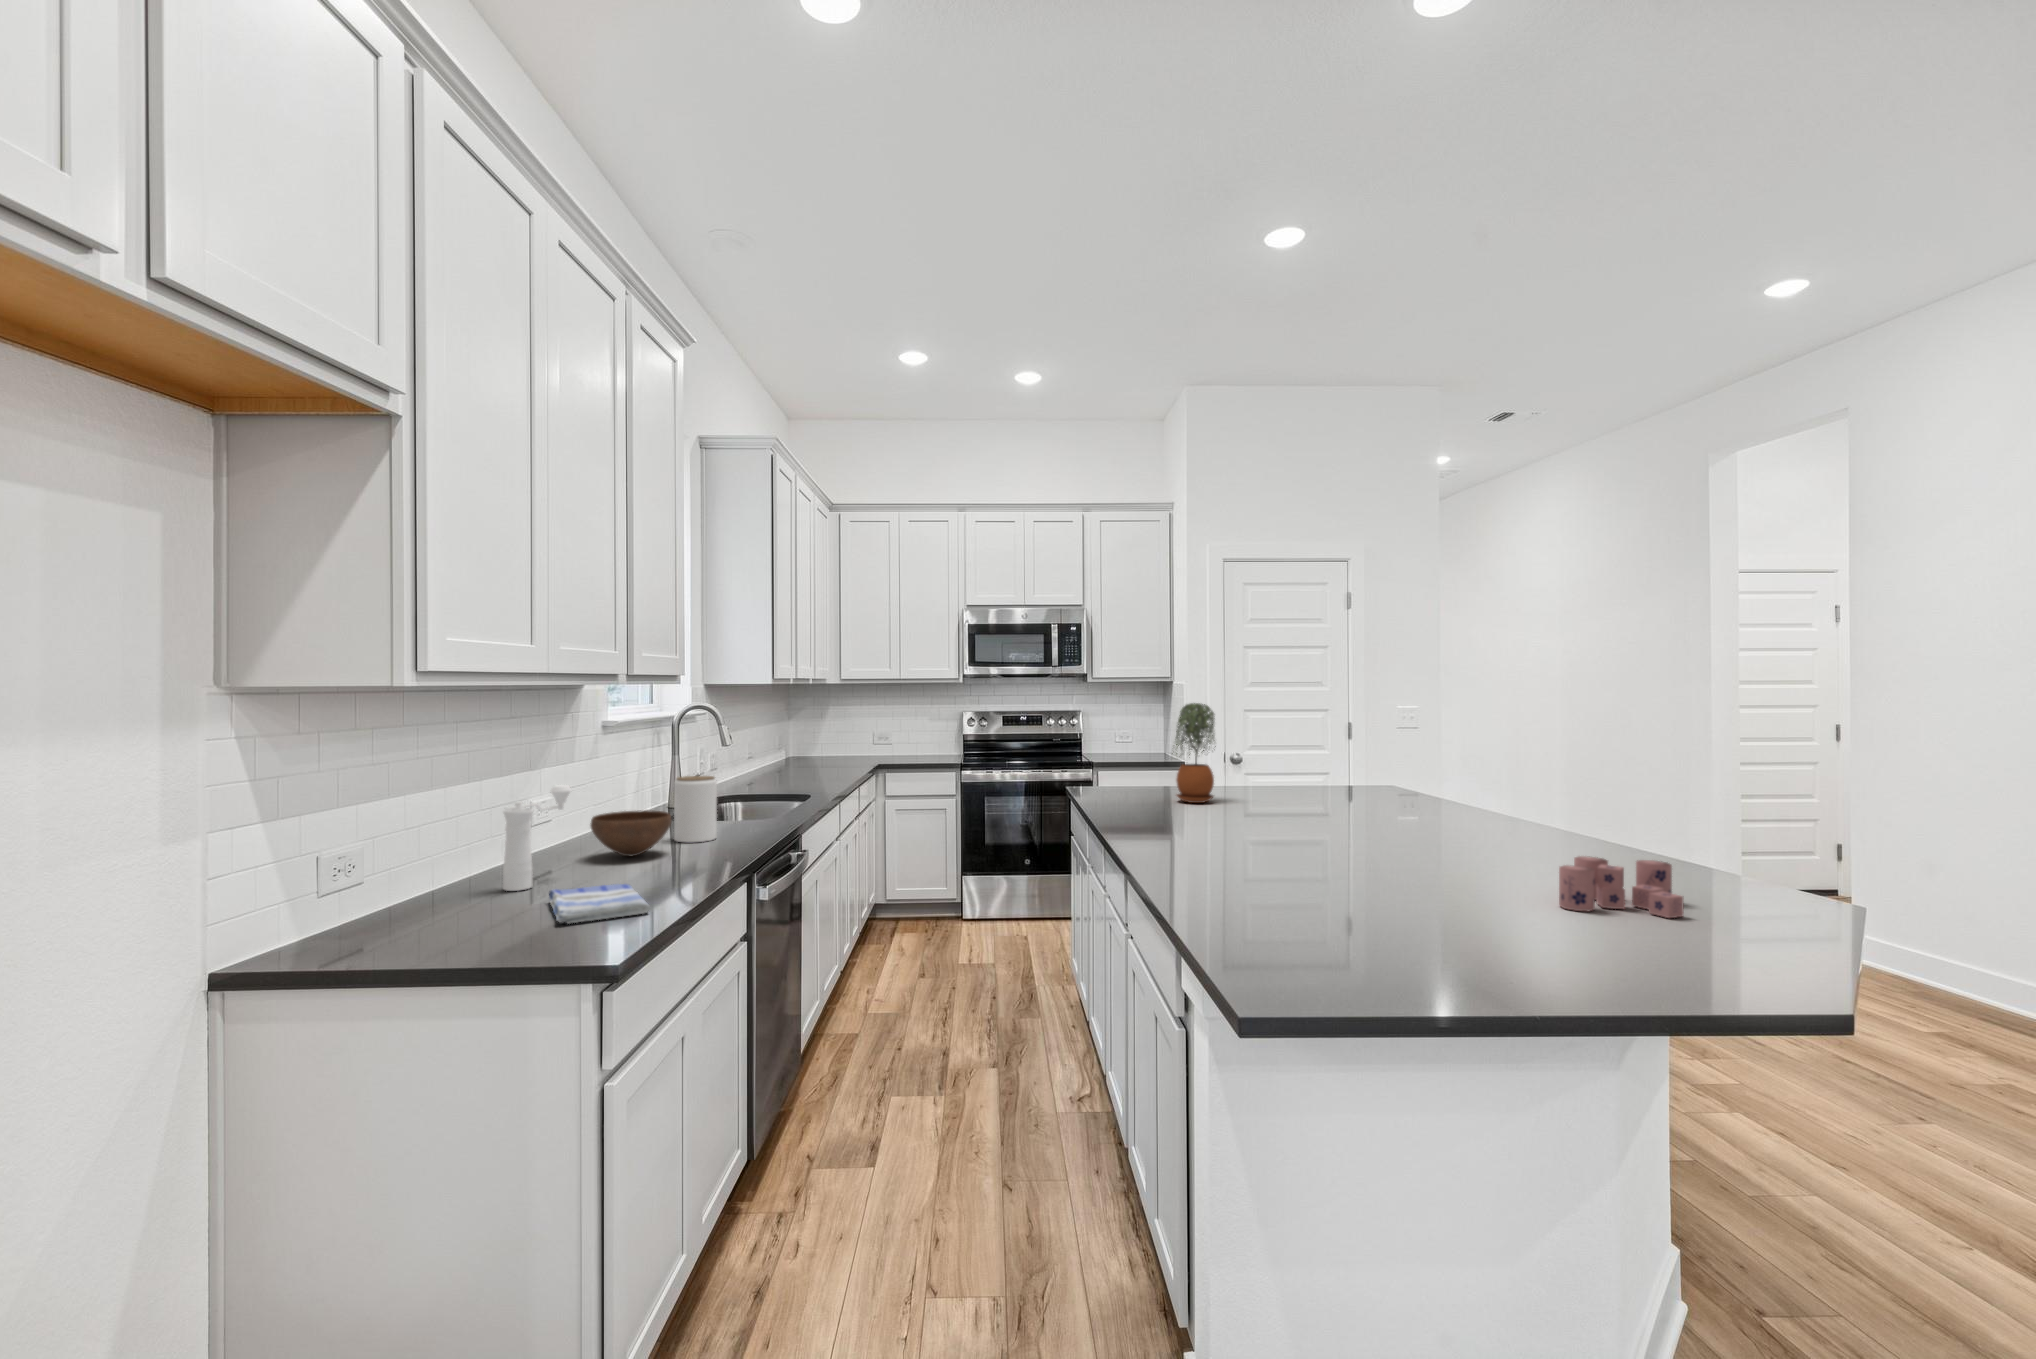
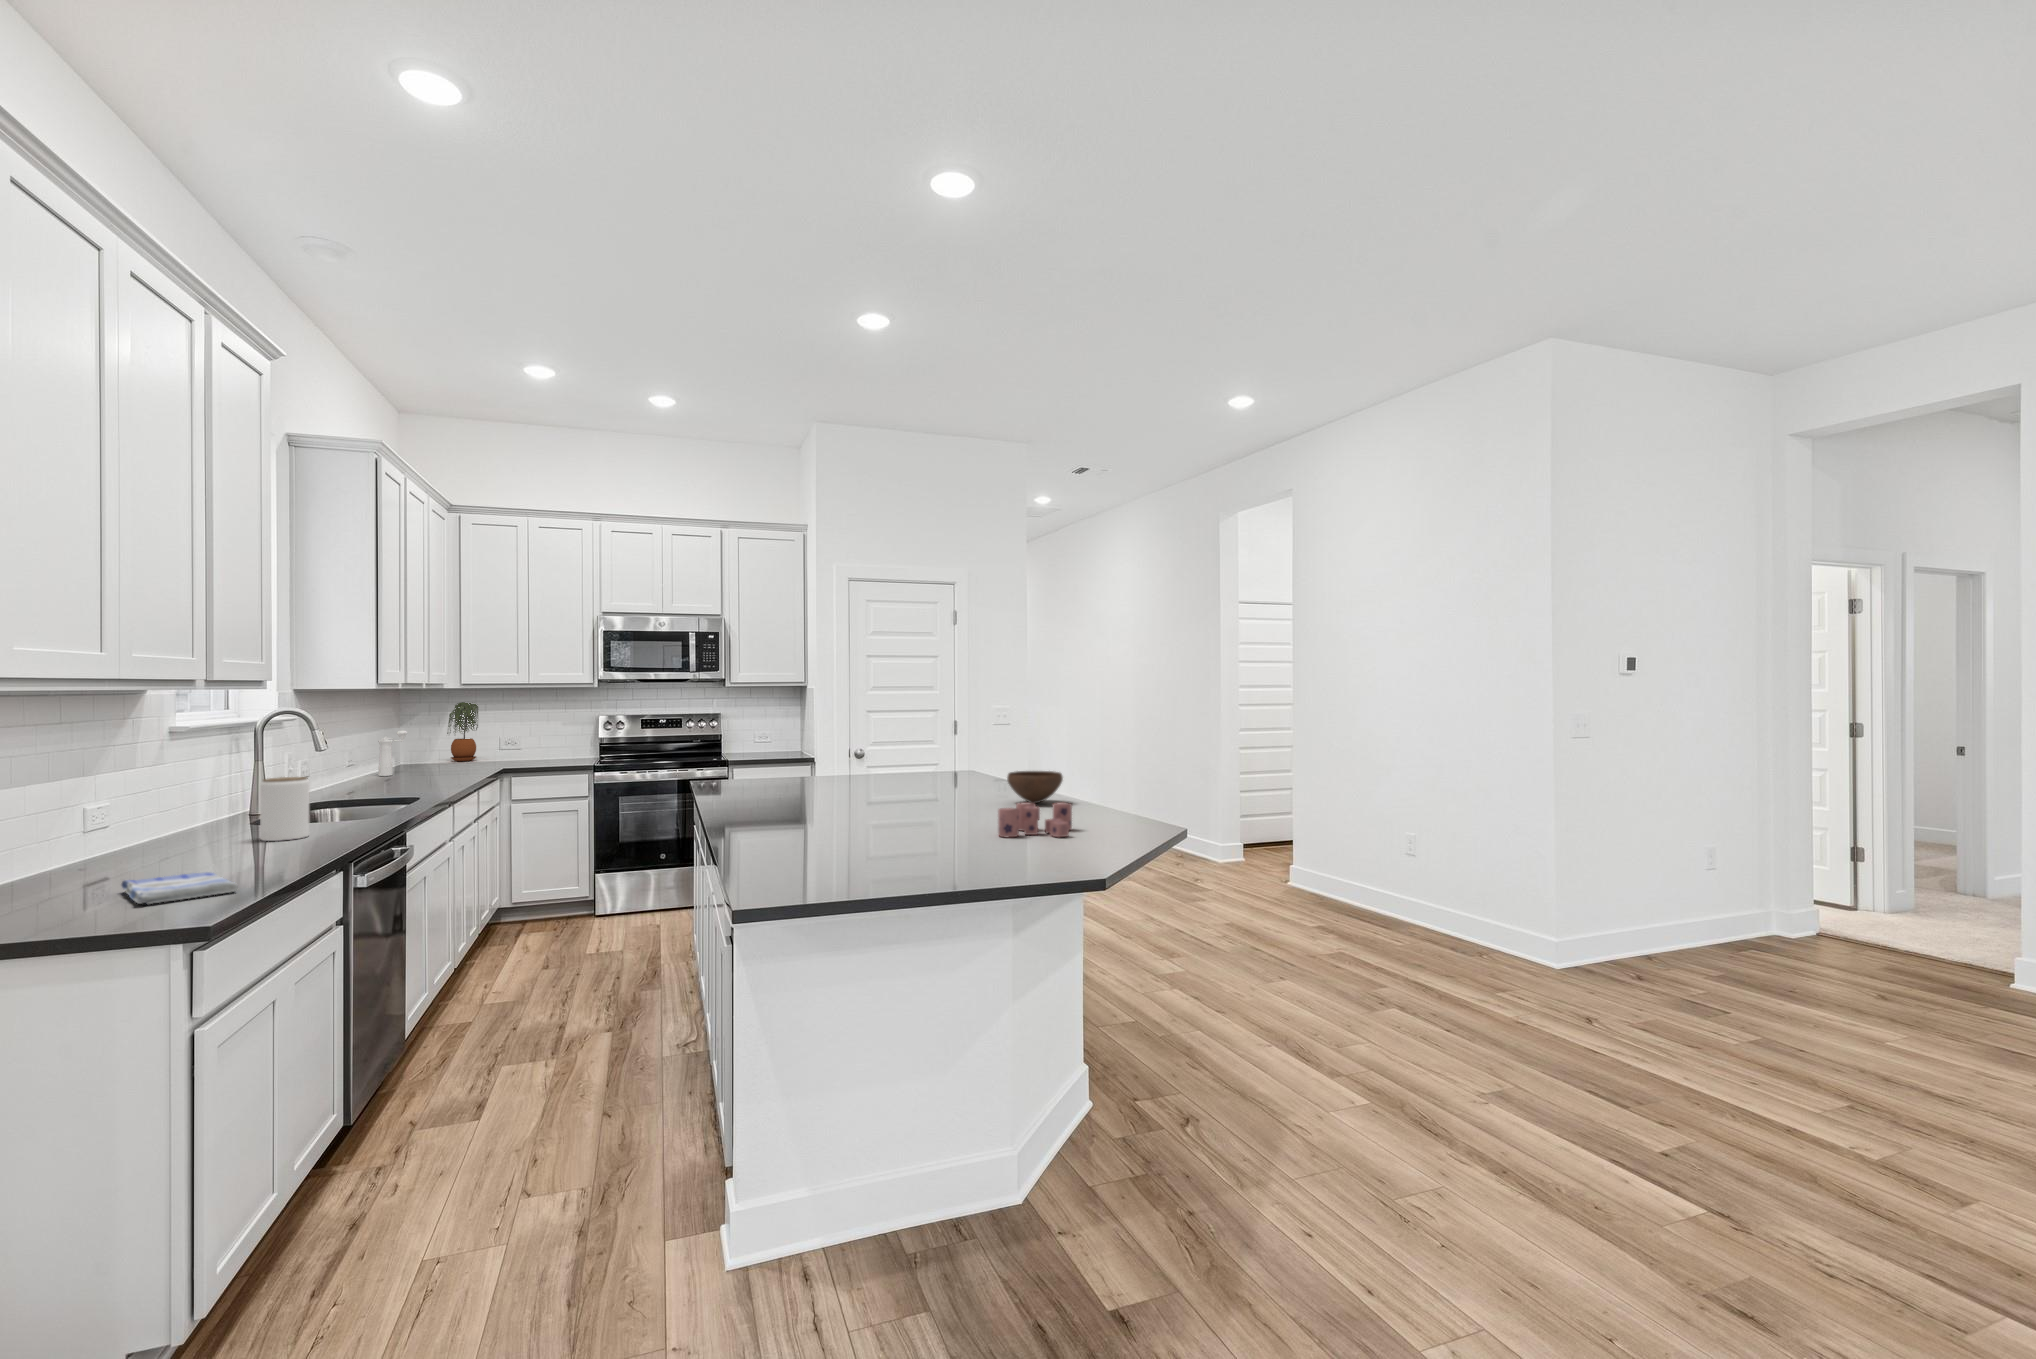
potted plant: present [1172,703,1216,803] -> present [447,702,478,761]
pepper mill: present [503,785,571,891] -> present [378,730,407,776]
bowl: present [590,810,672,856] -> present [1007,771,1063,803]

